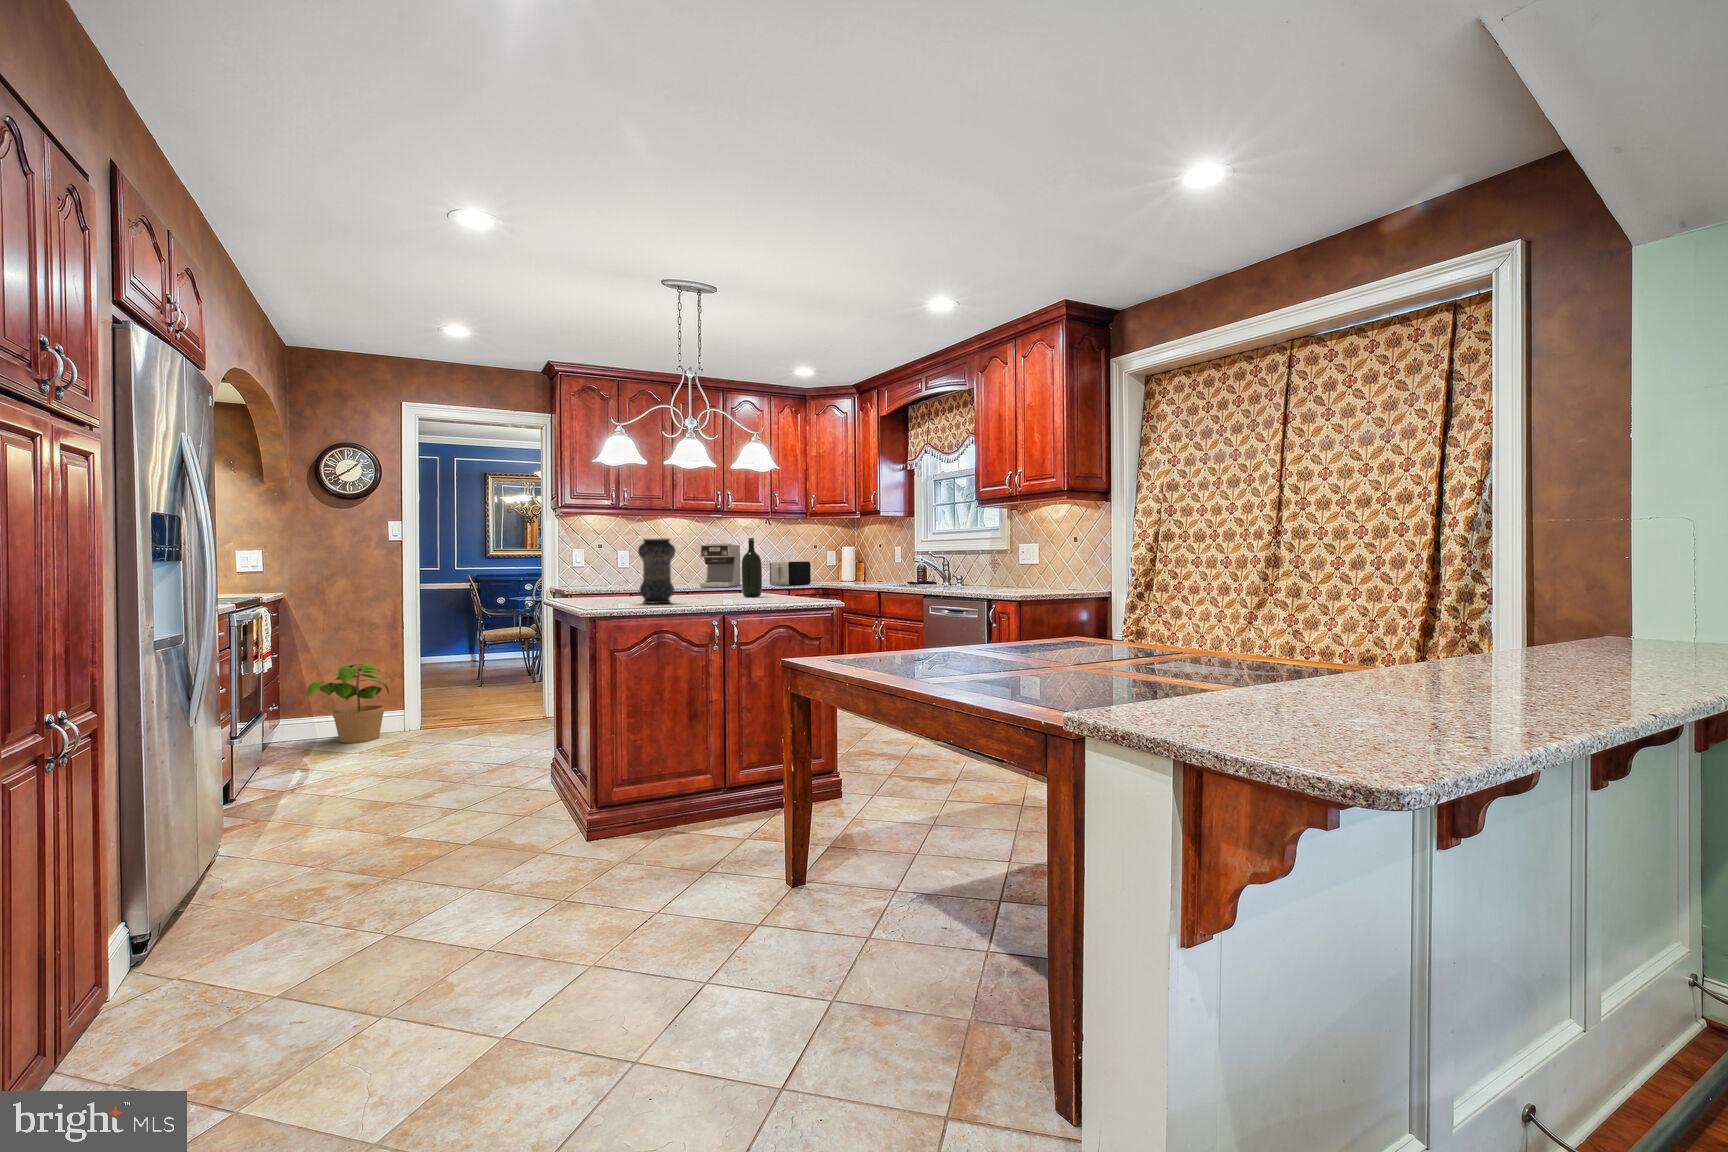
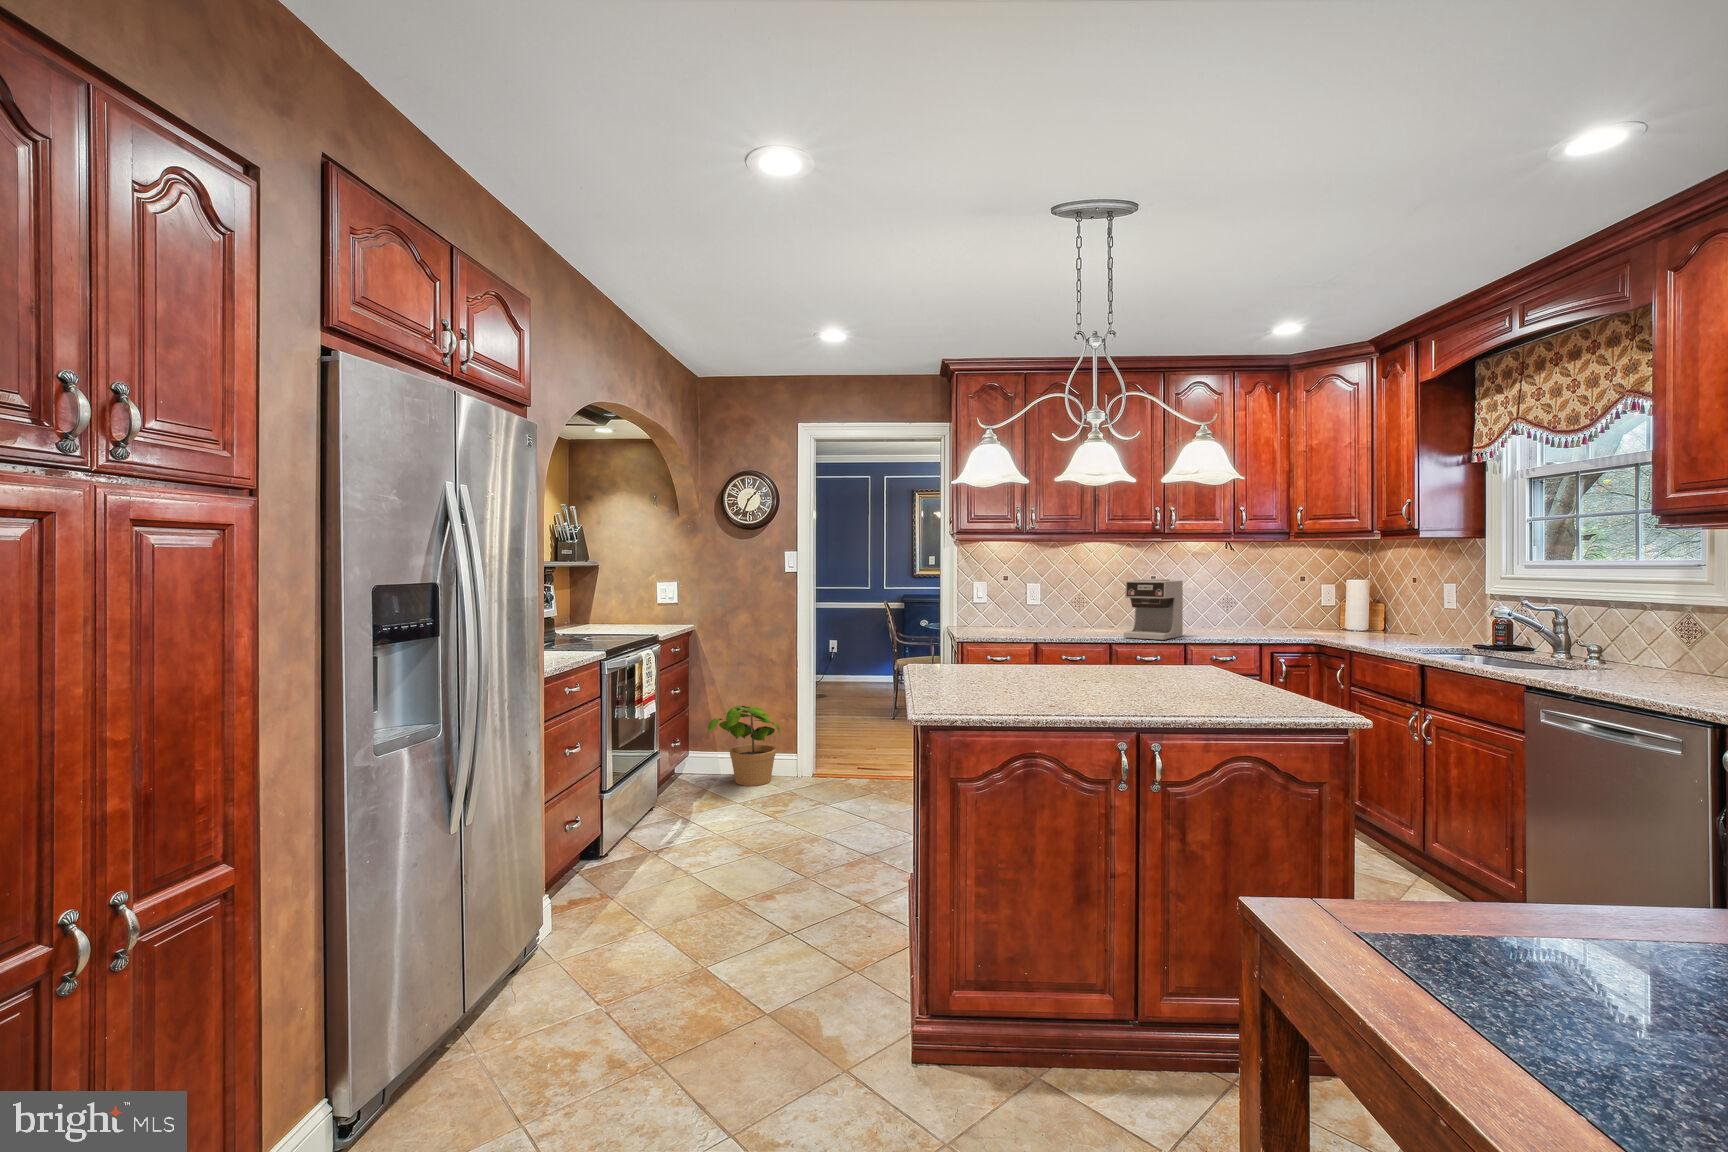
vase: present [638,538,675,604] -> none [1001,598,1060,703]
wine bottle: present [742,538,762,597] -> none [1177,589,1211,683]
toaster: present [770,561,811,585] -> none [1227,604,1292,640]

